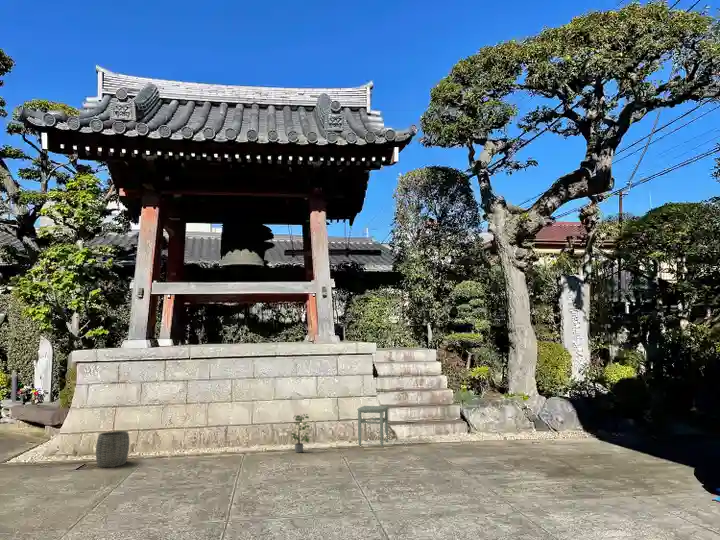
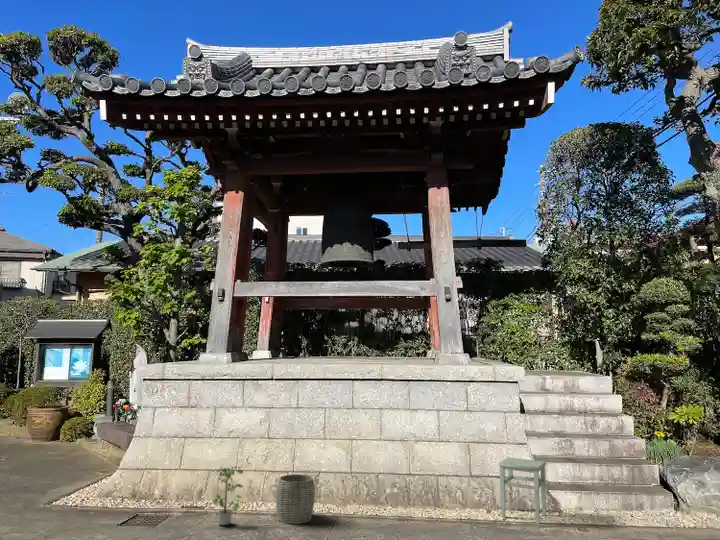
potted plant: present [292,414,310,453] -> present [213,466,245,525]
woven basket: present [96,431,129,467] -> present [276,474,315,524]

